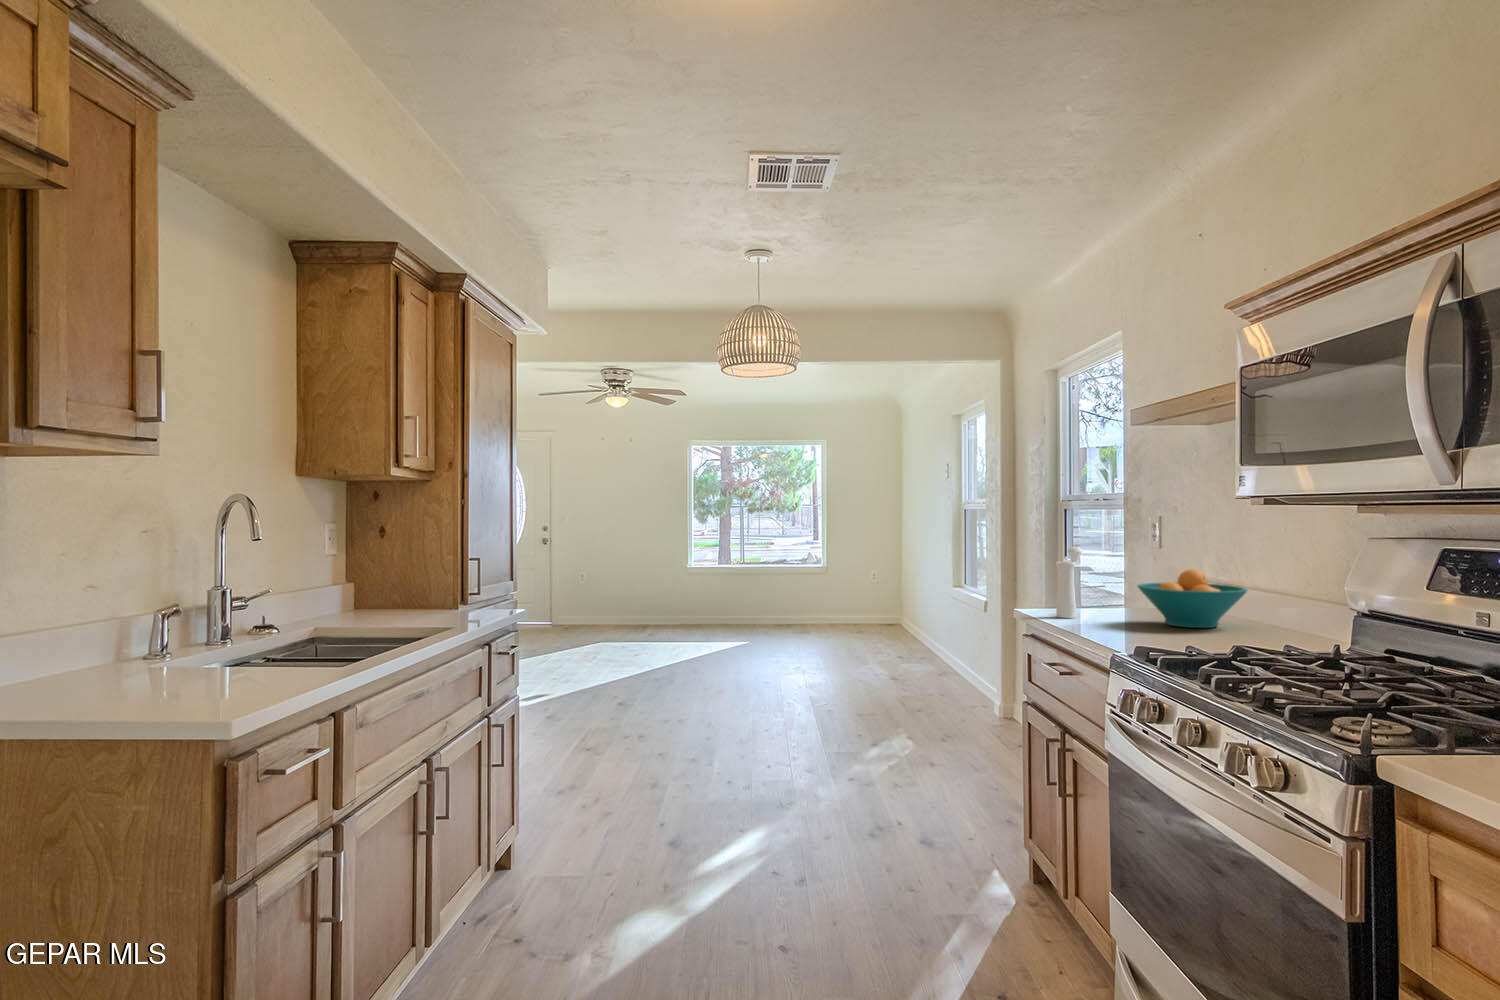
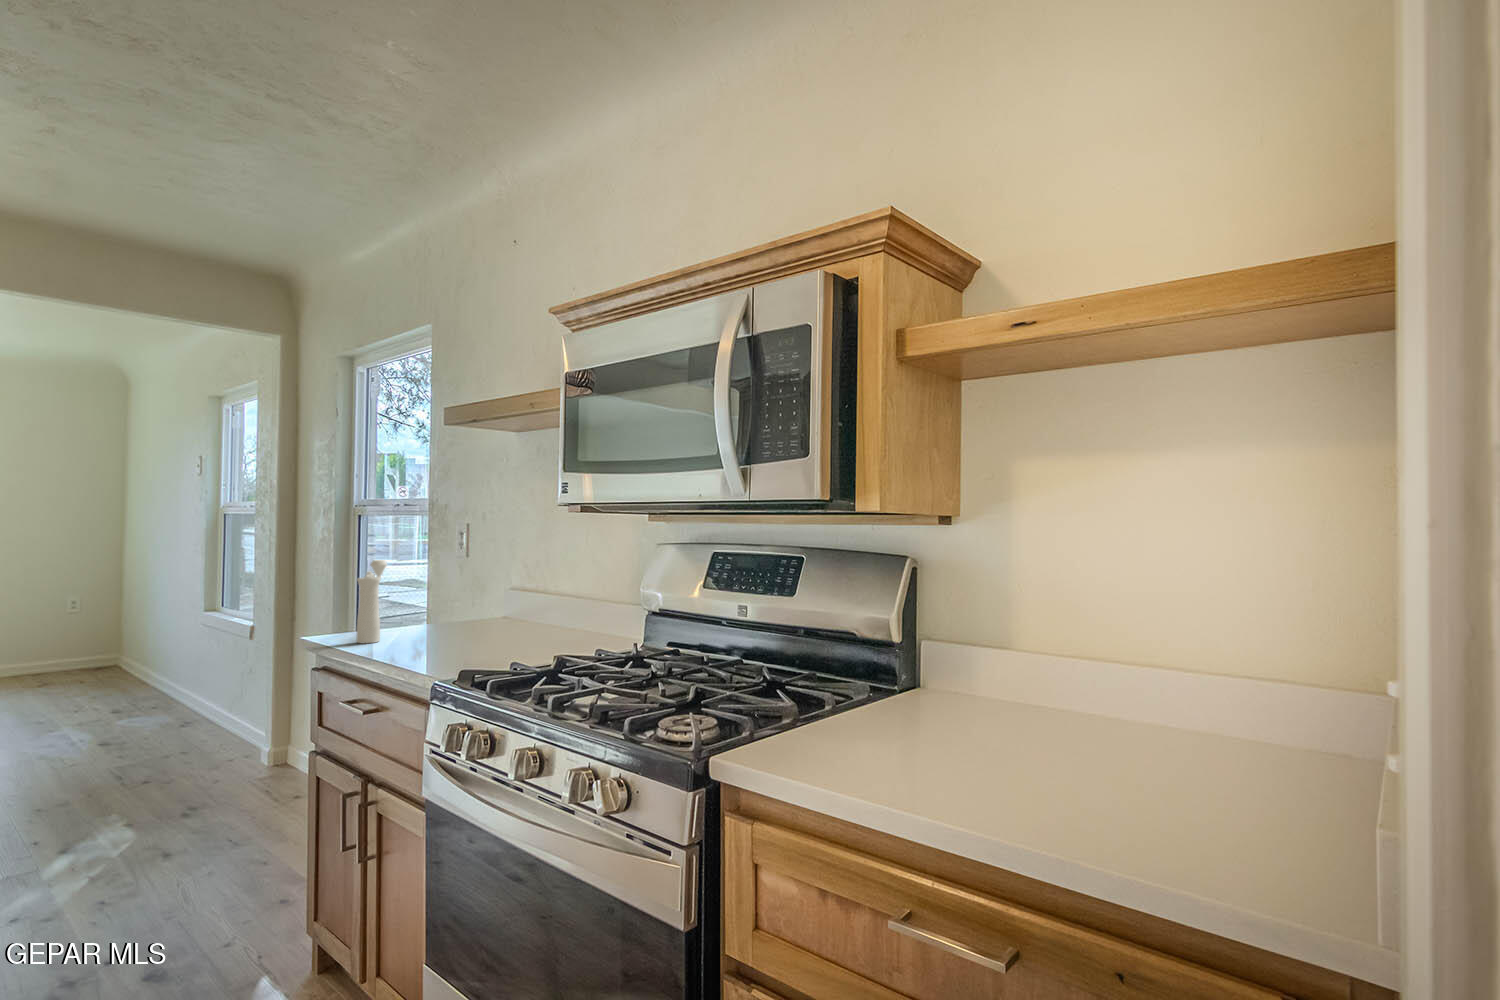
fruit bowl: present [1138,569,1247,628] -> none [451,580,556,641]

